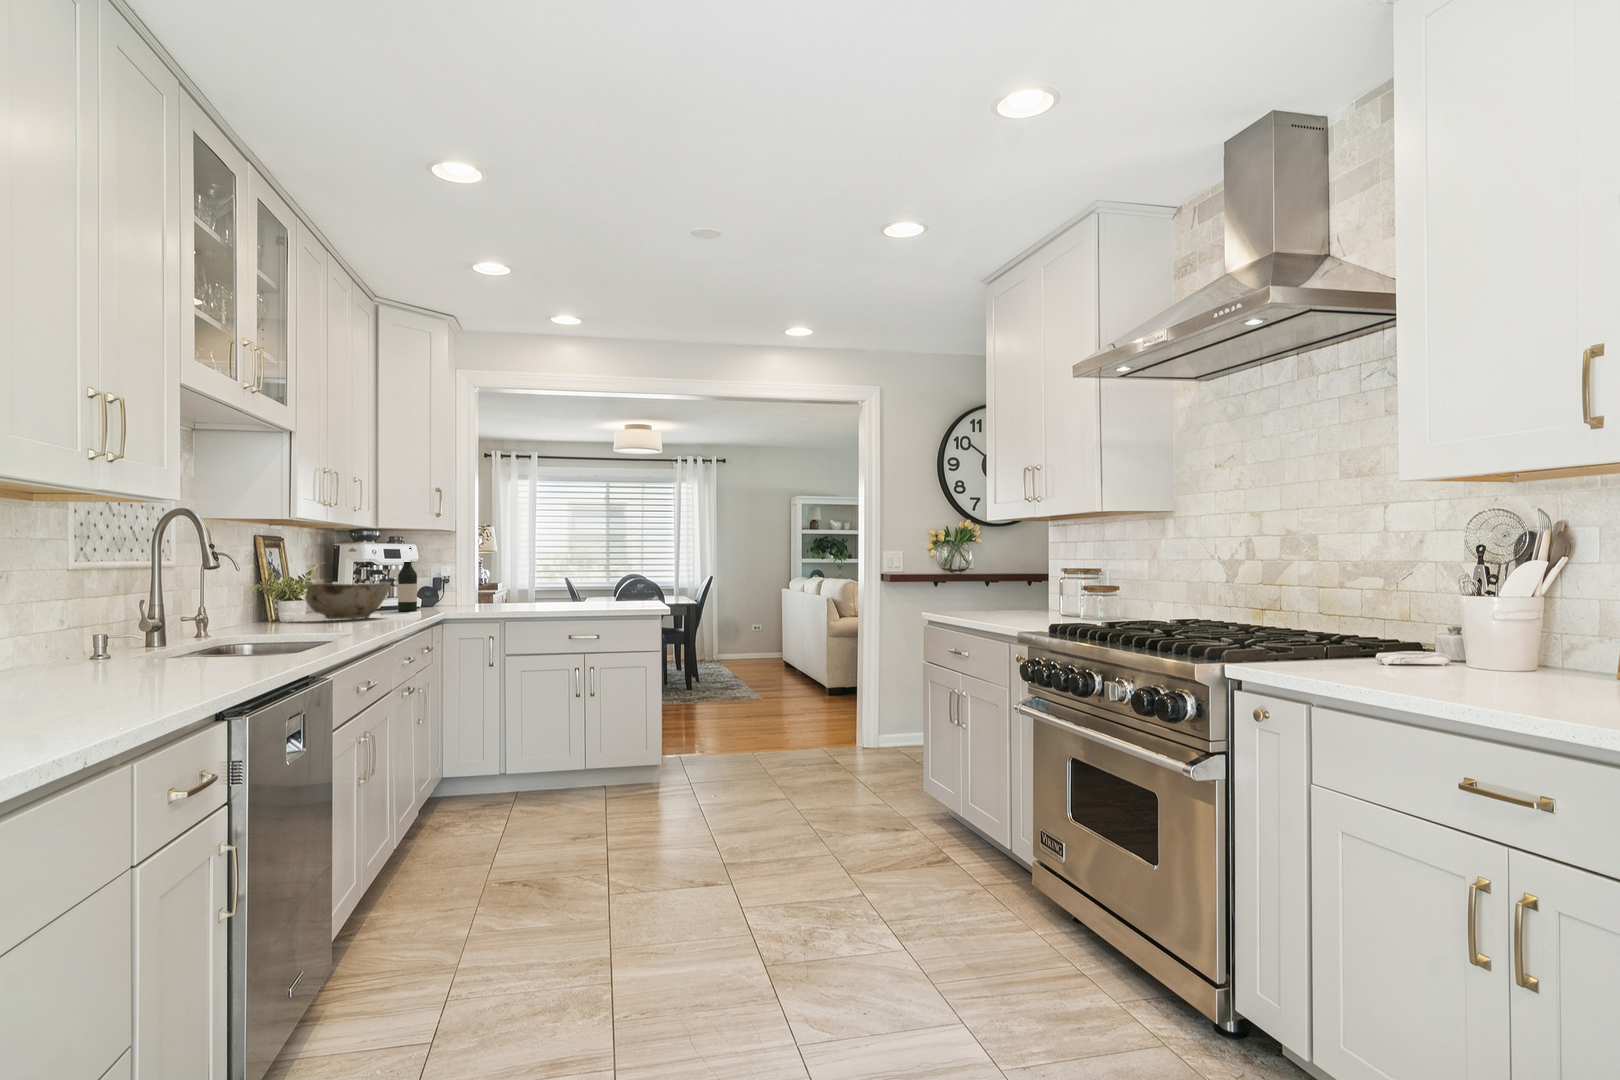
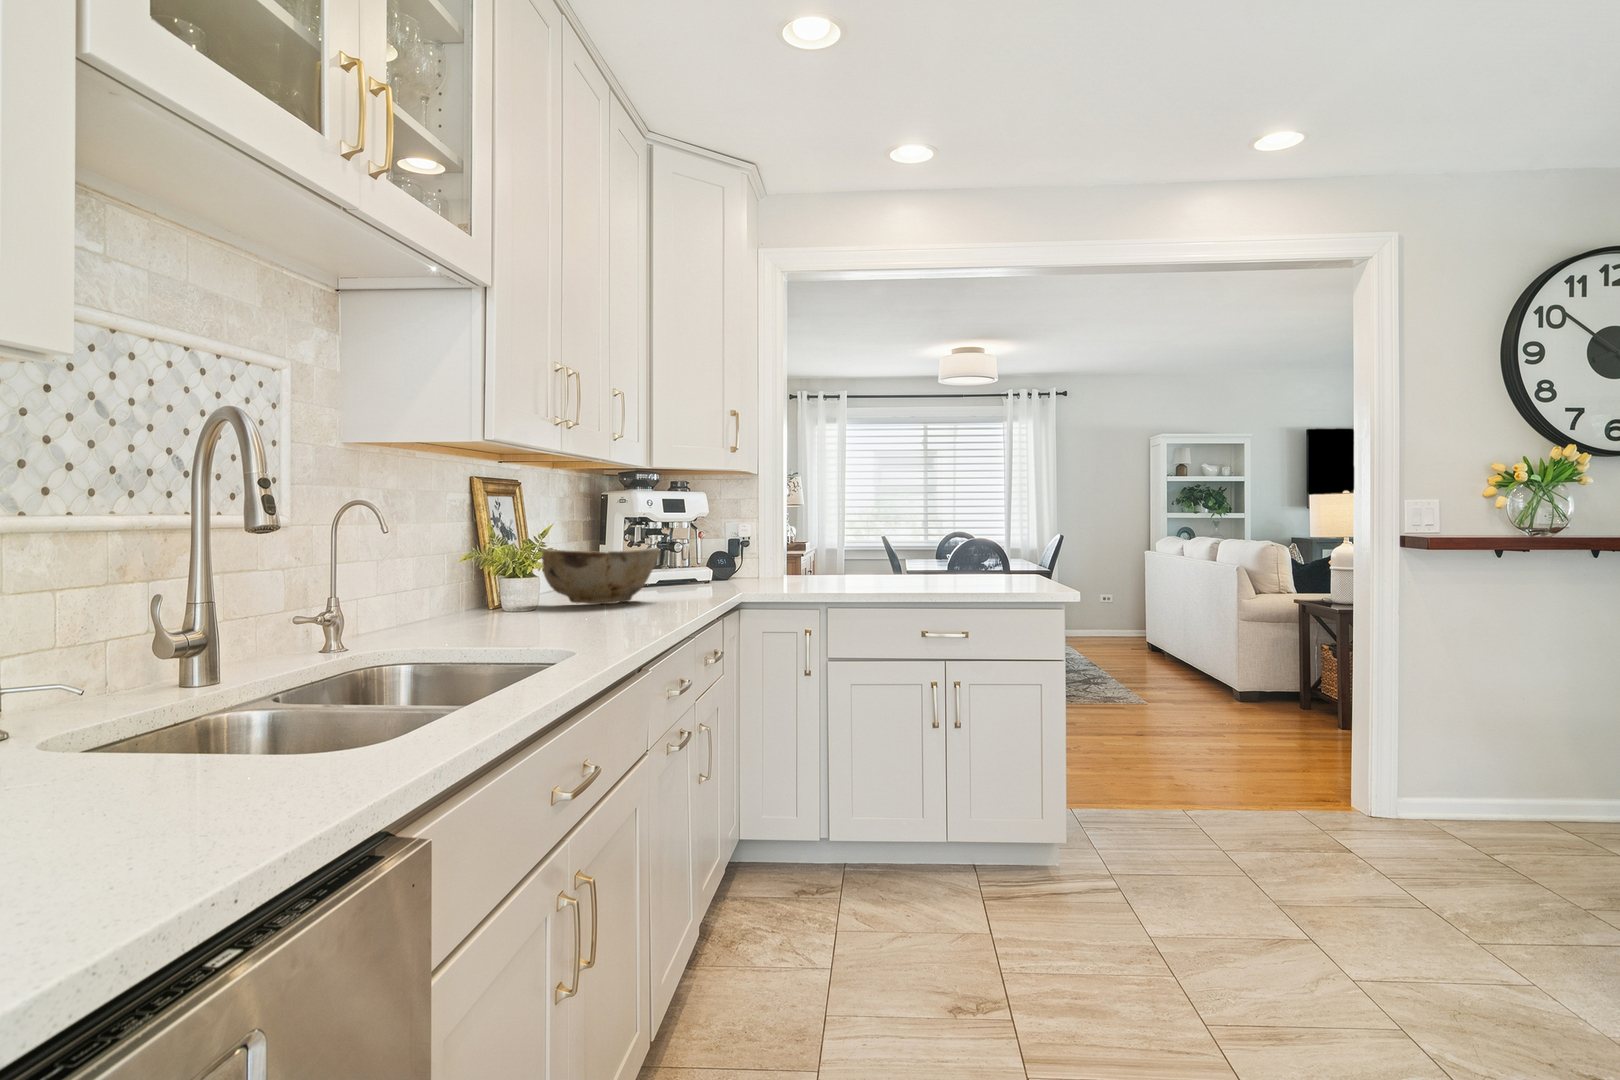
wine bottle: present [398,547,417,611] -> none [678,494,703,587]

